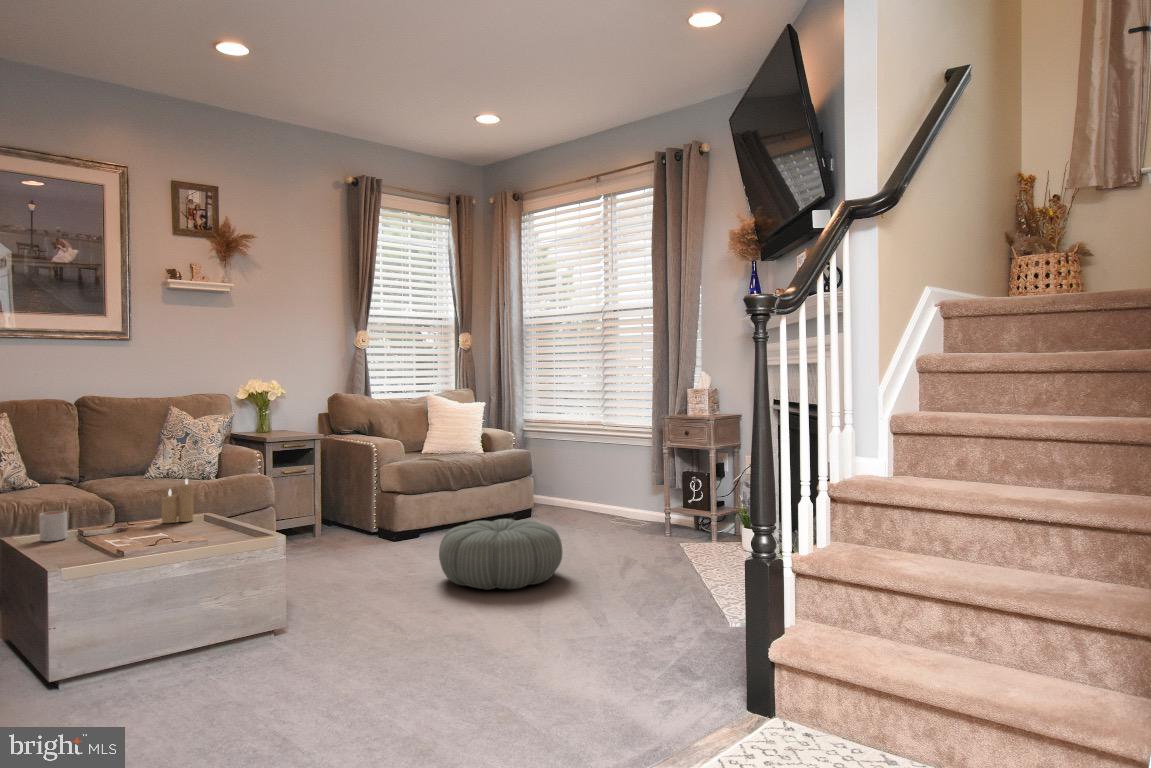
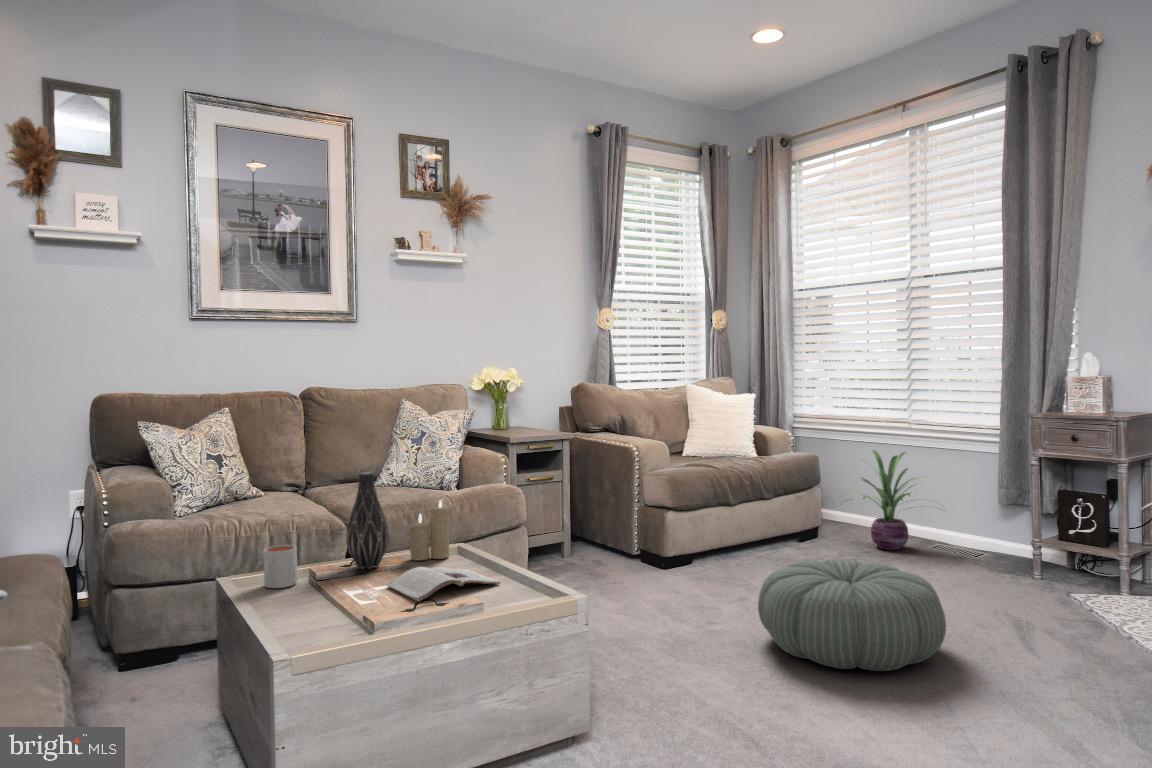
decorative plant: none [540,446,619,522] -> present [841,450,929,550]
vase: none [108,458,144,529] -> present [346,472,389,569]
magazine: none [138,523,226,543] -> present [387,567,500,602]

